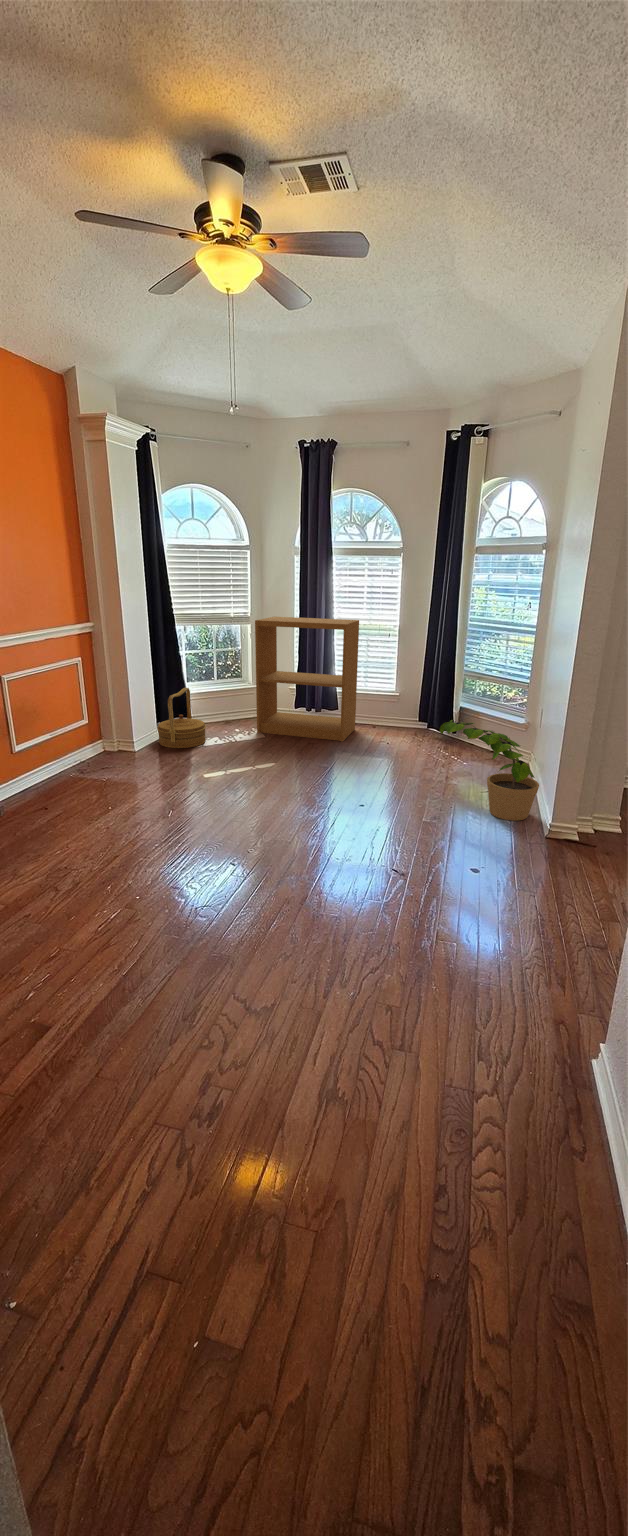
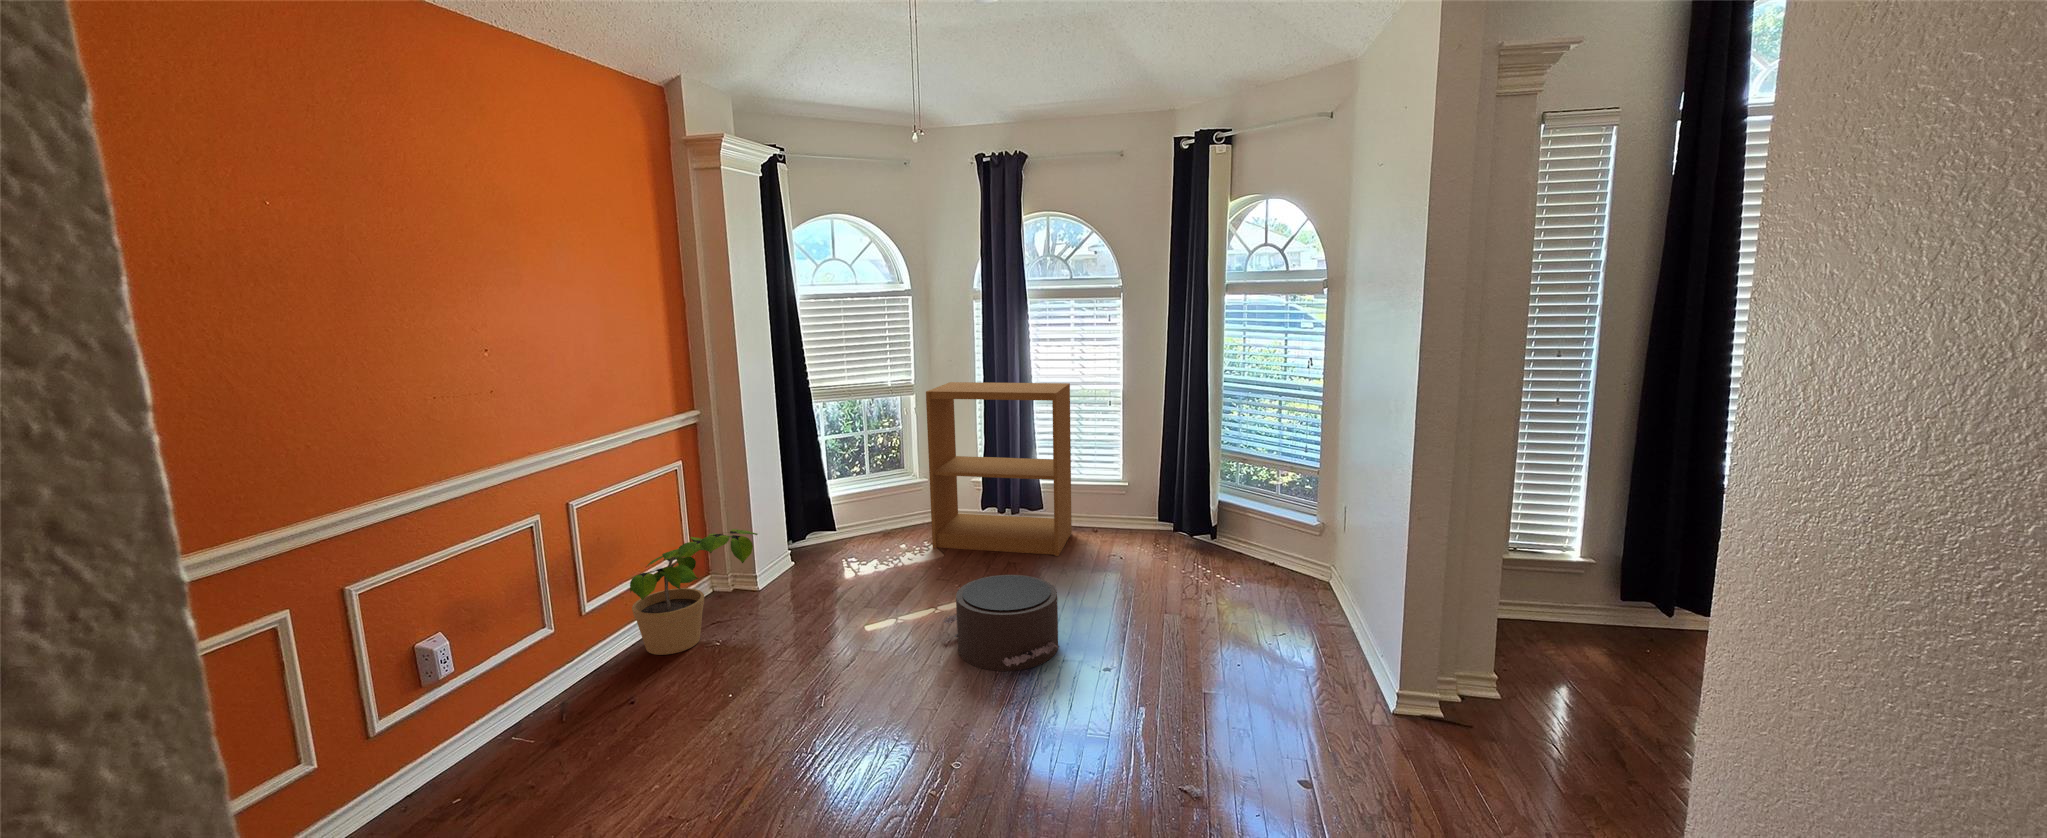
woven basket: present [157,688,206,748] -> none [788,491,860,584]
potted plant: present [440,720,539,821] -> present [630,529,757,655]
pouf: none [255,743,332,801] -> present [943,575,1059,671]

